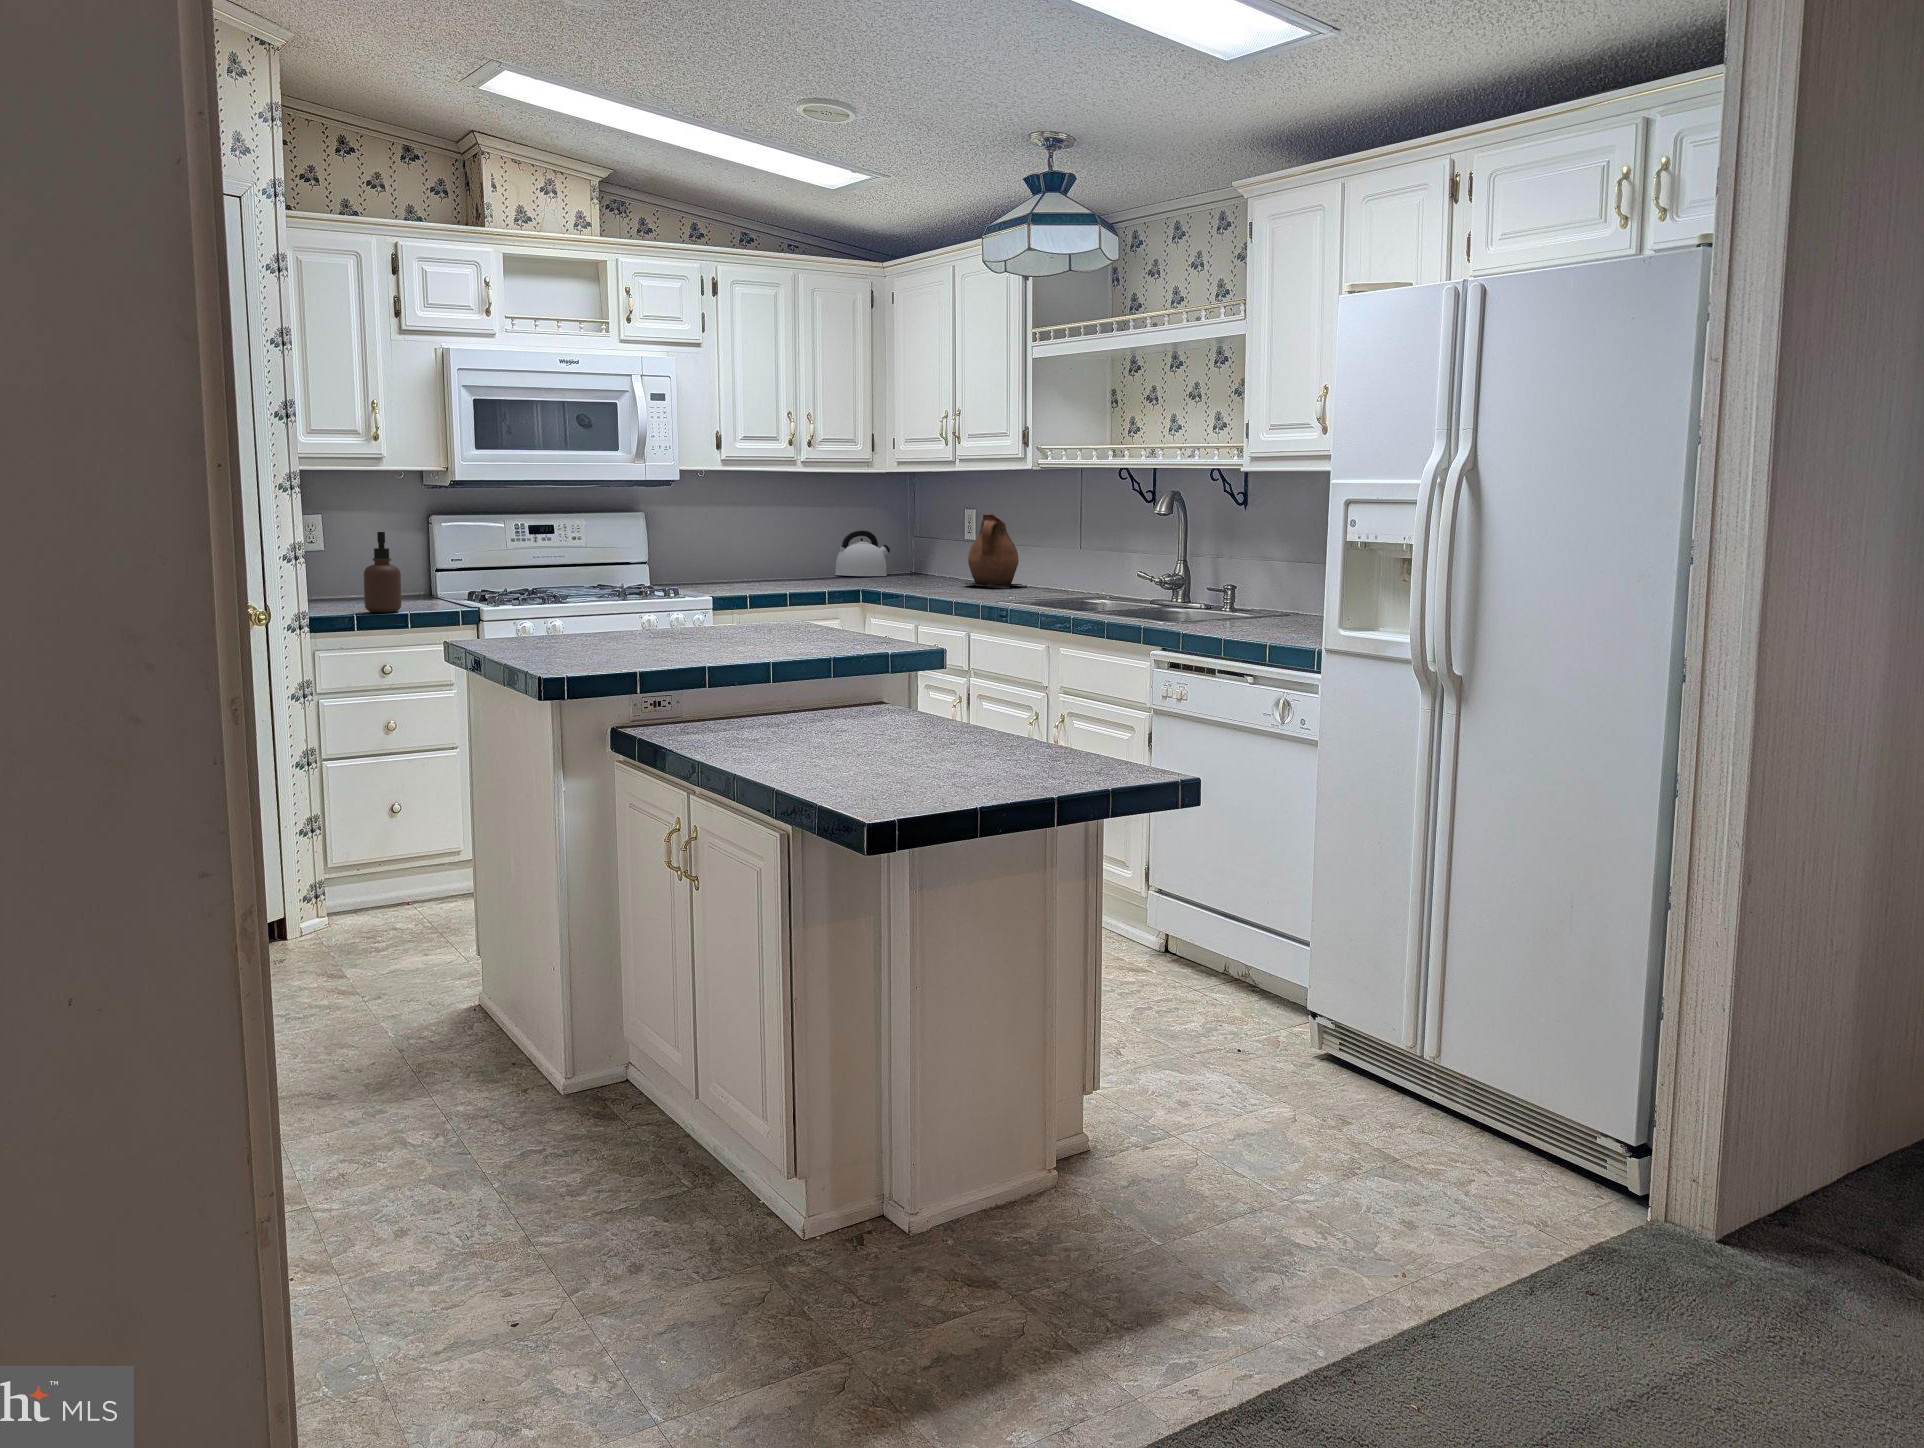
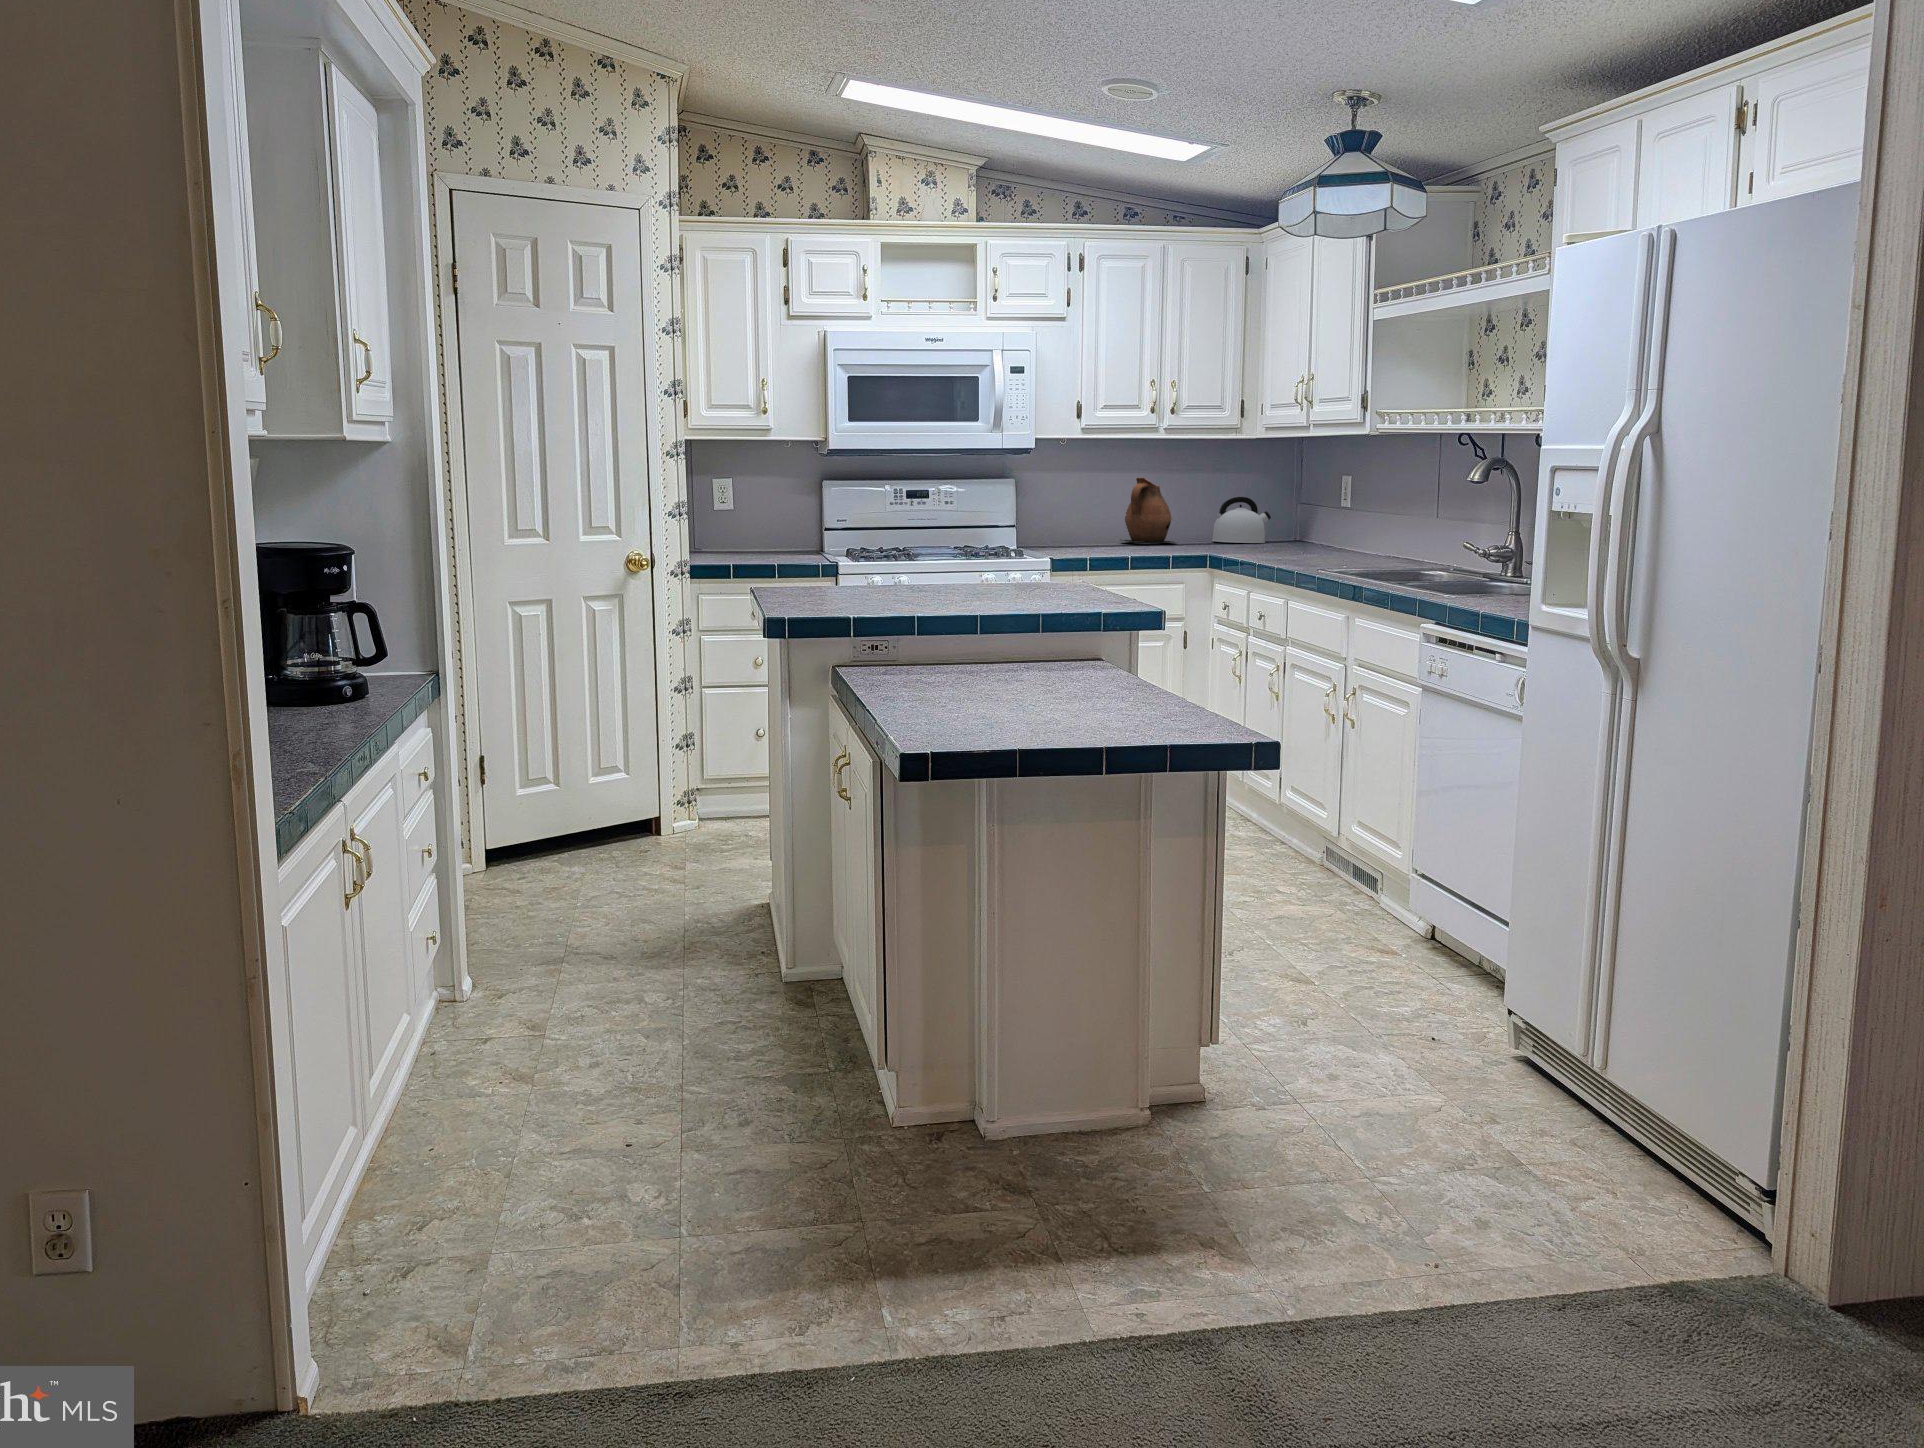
ceramic pitcher: present [965,514,1027,586] -> present [1122,478,1177,543]
soap dispenser: present [364,532,401,613] -> none [738,496,768,566]

